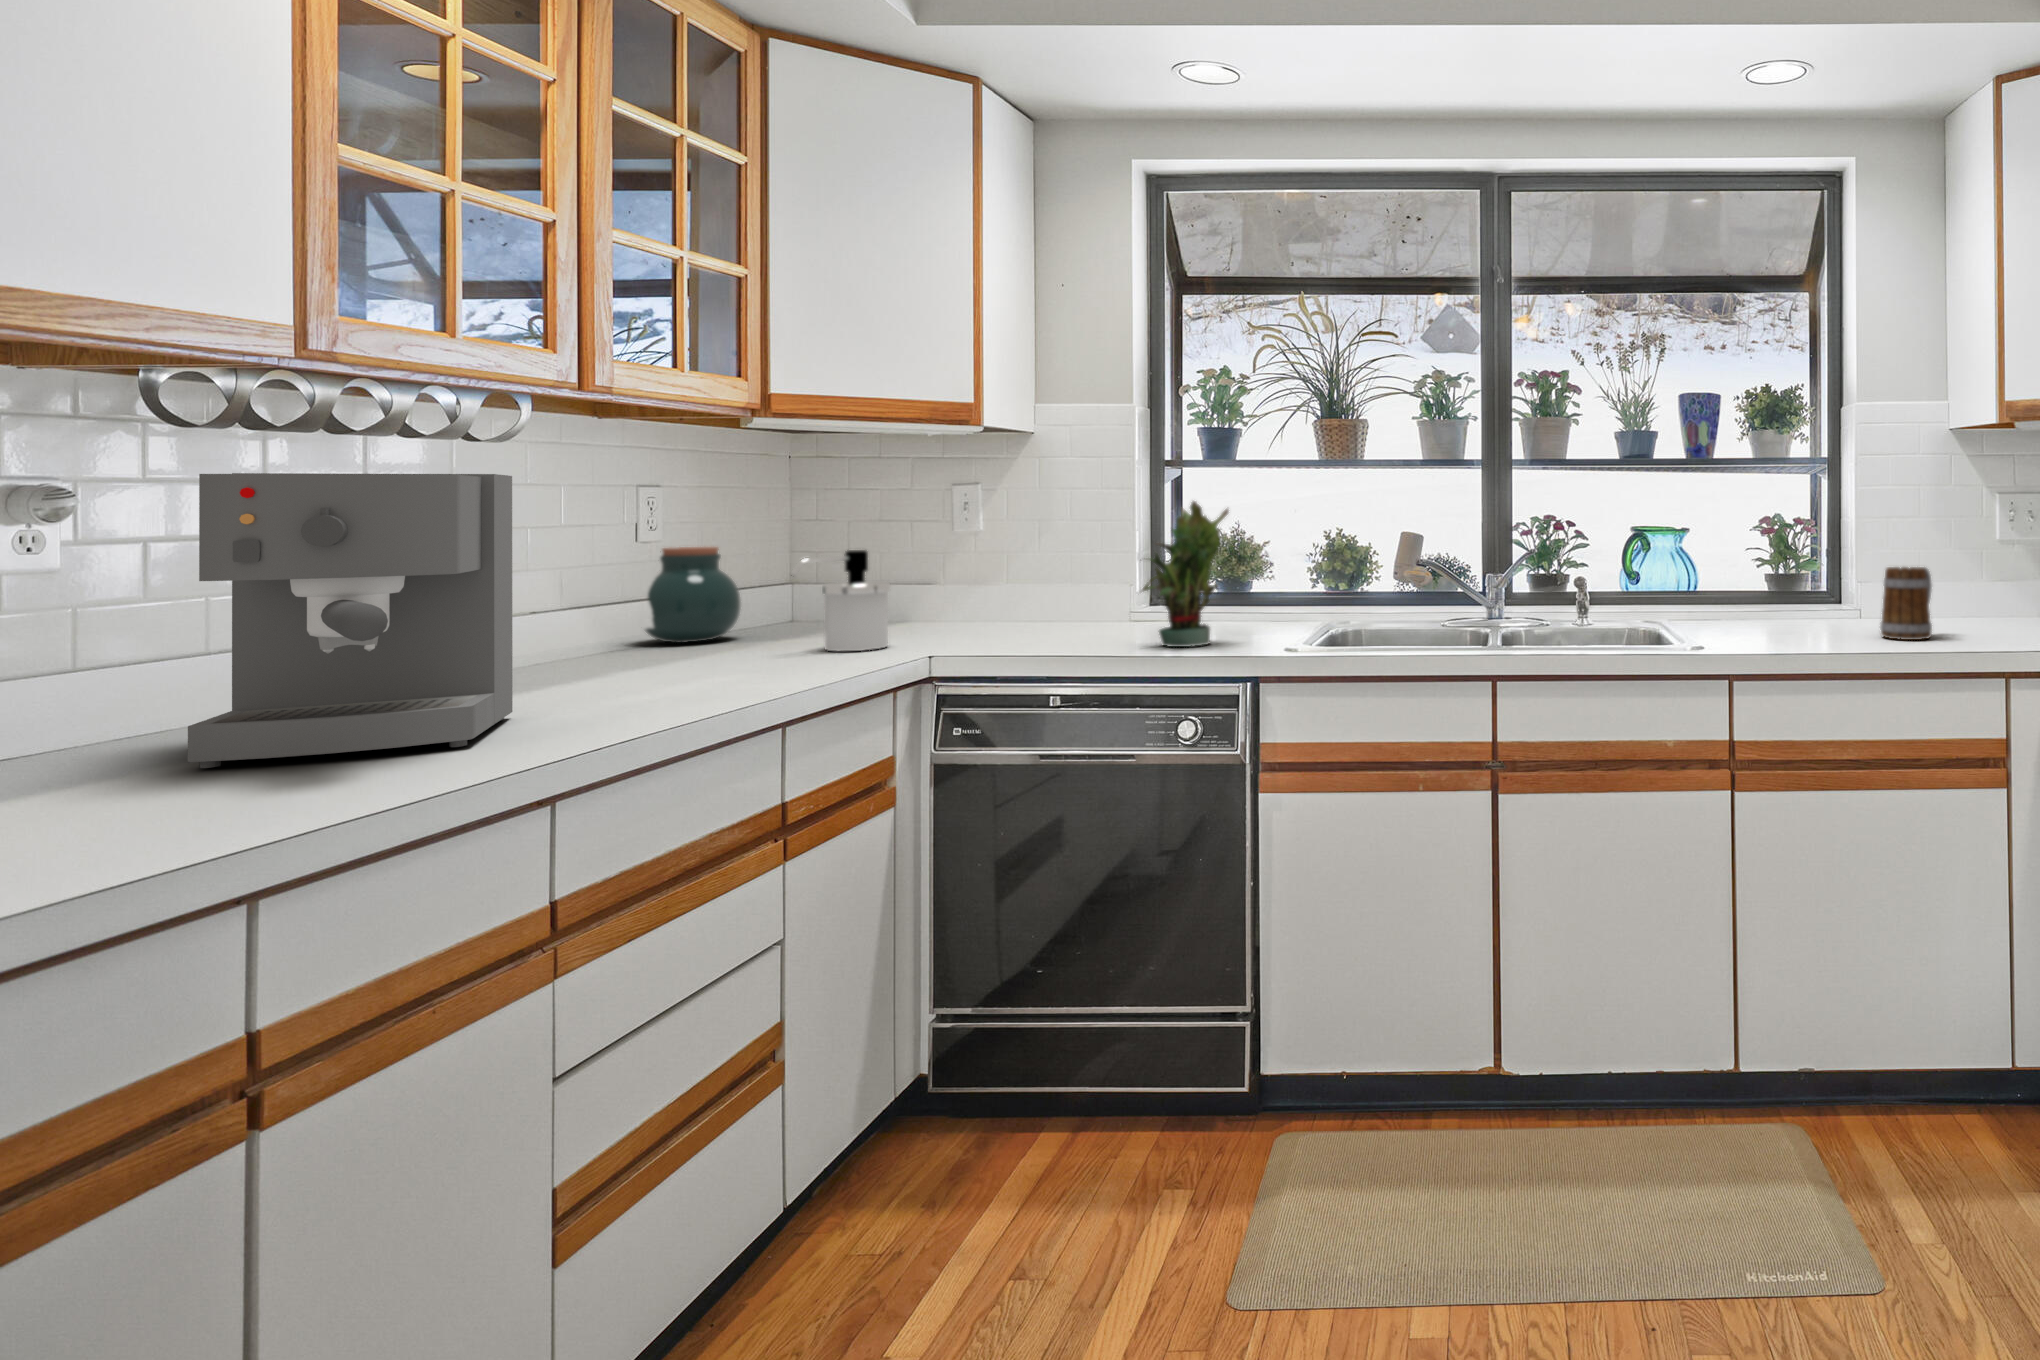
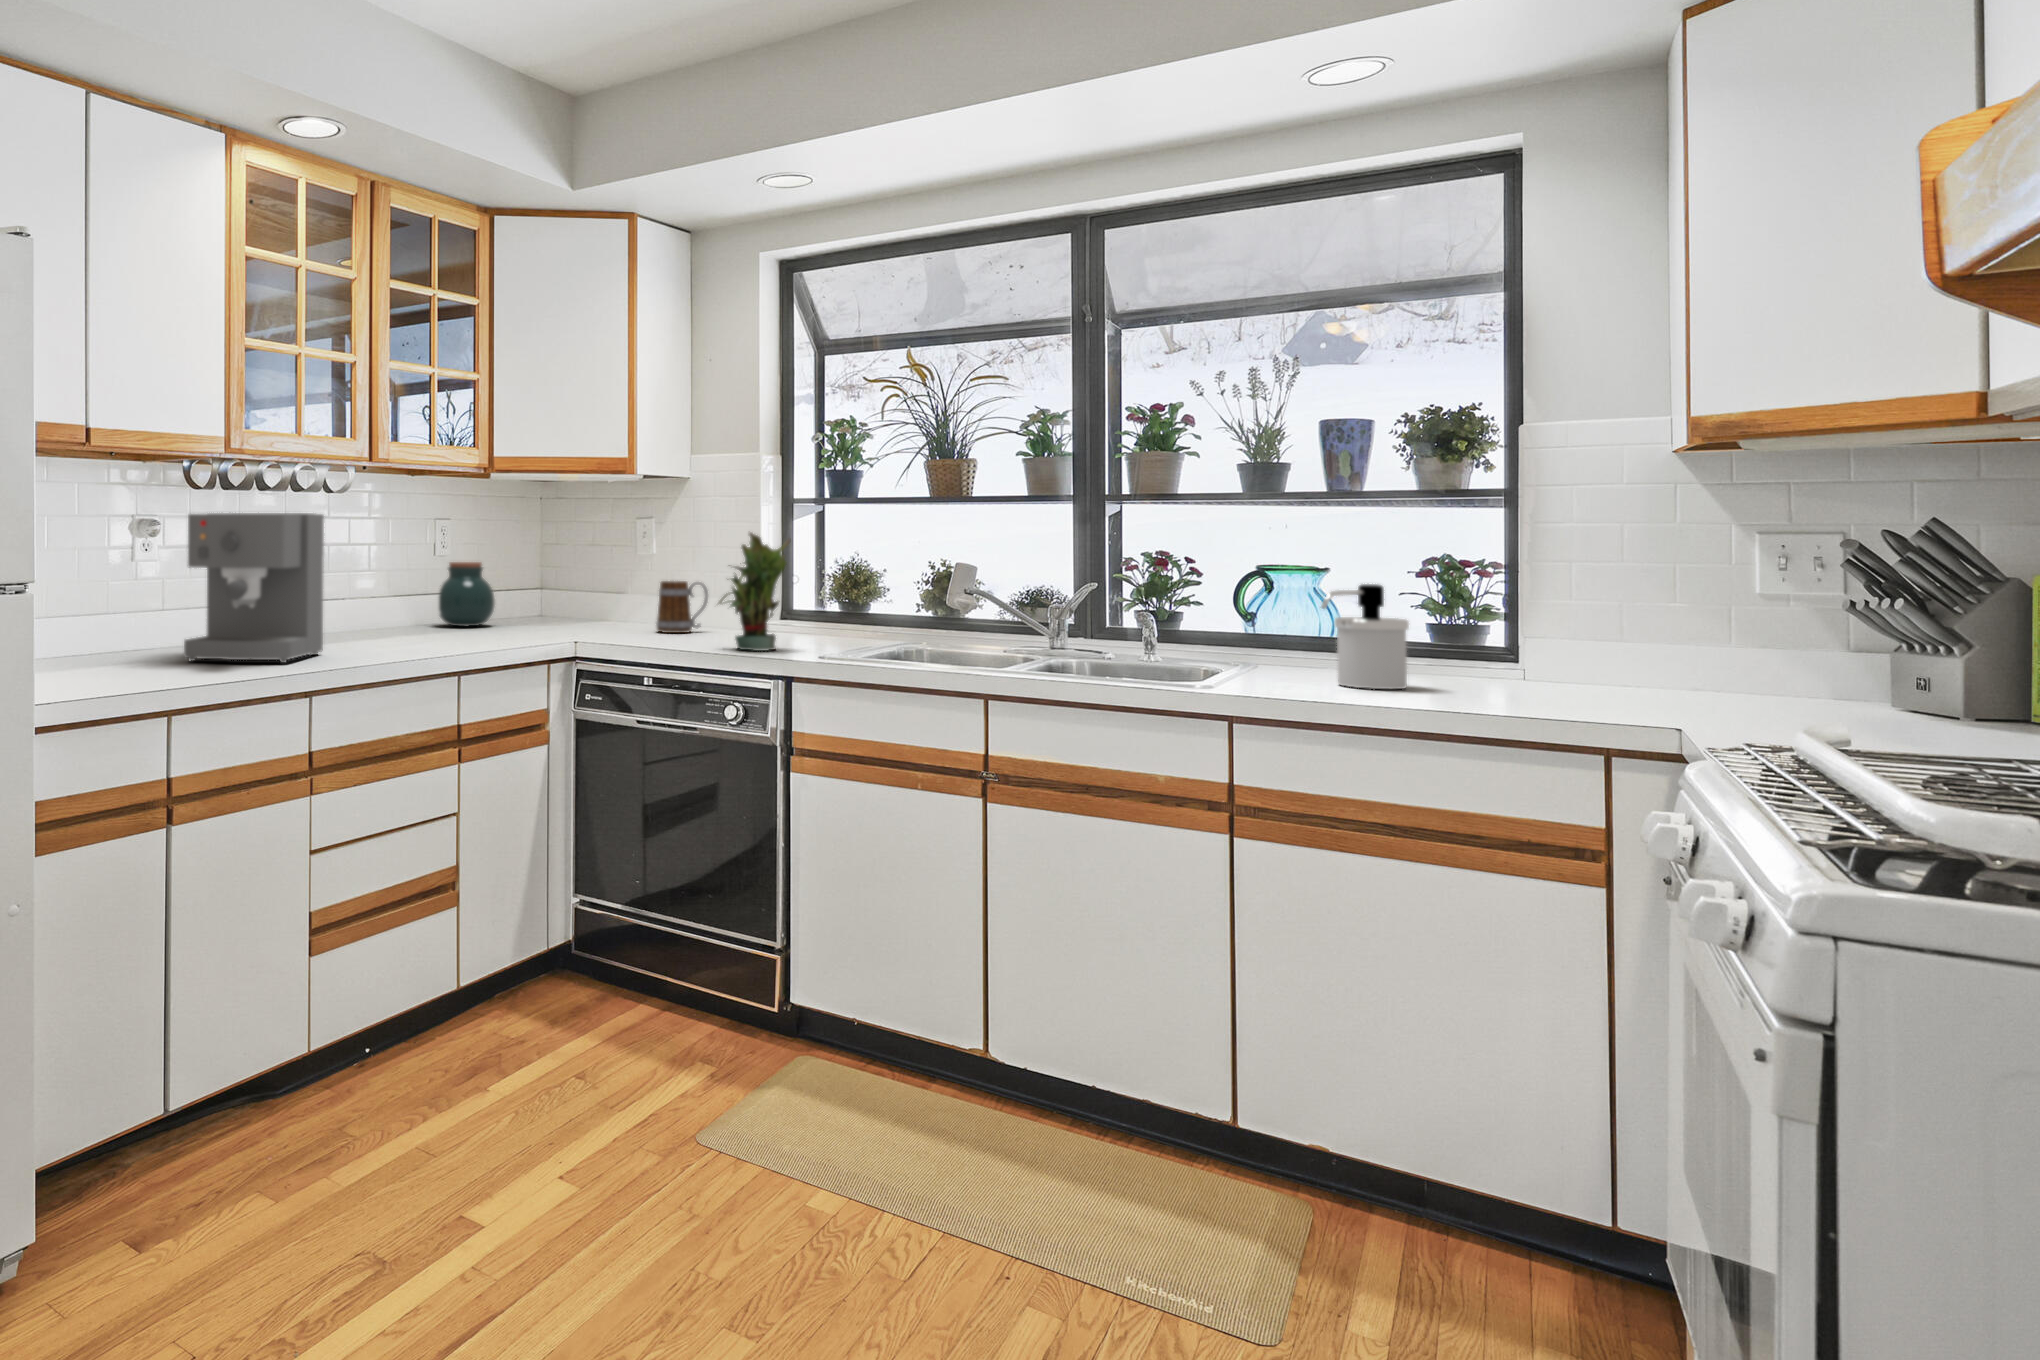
soap dispenser: present [791,550,890,651] -> present [1321,584,1409,689]
mug: present [1880,567,1932,640] -> present [656,581,708,633]

